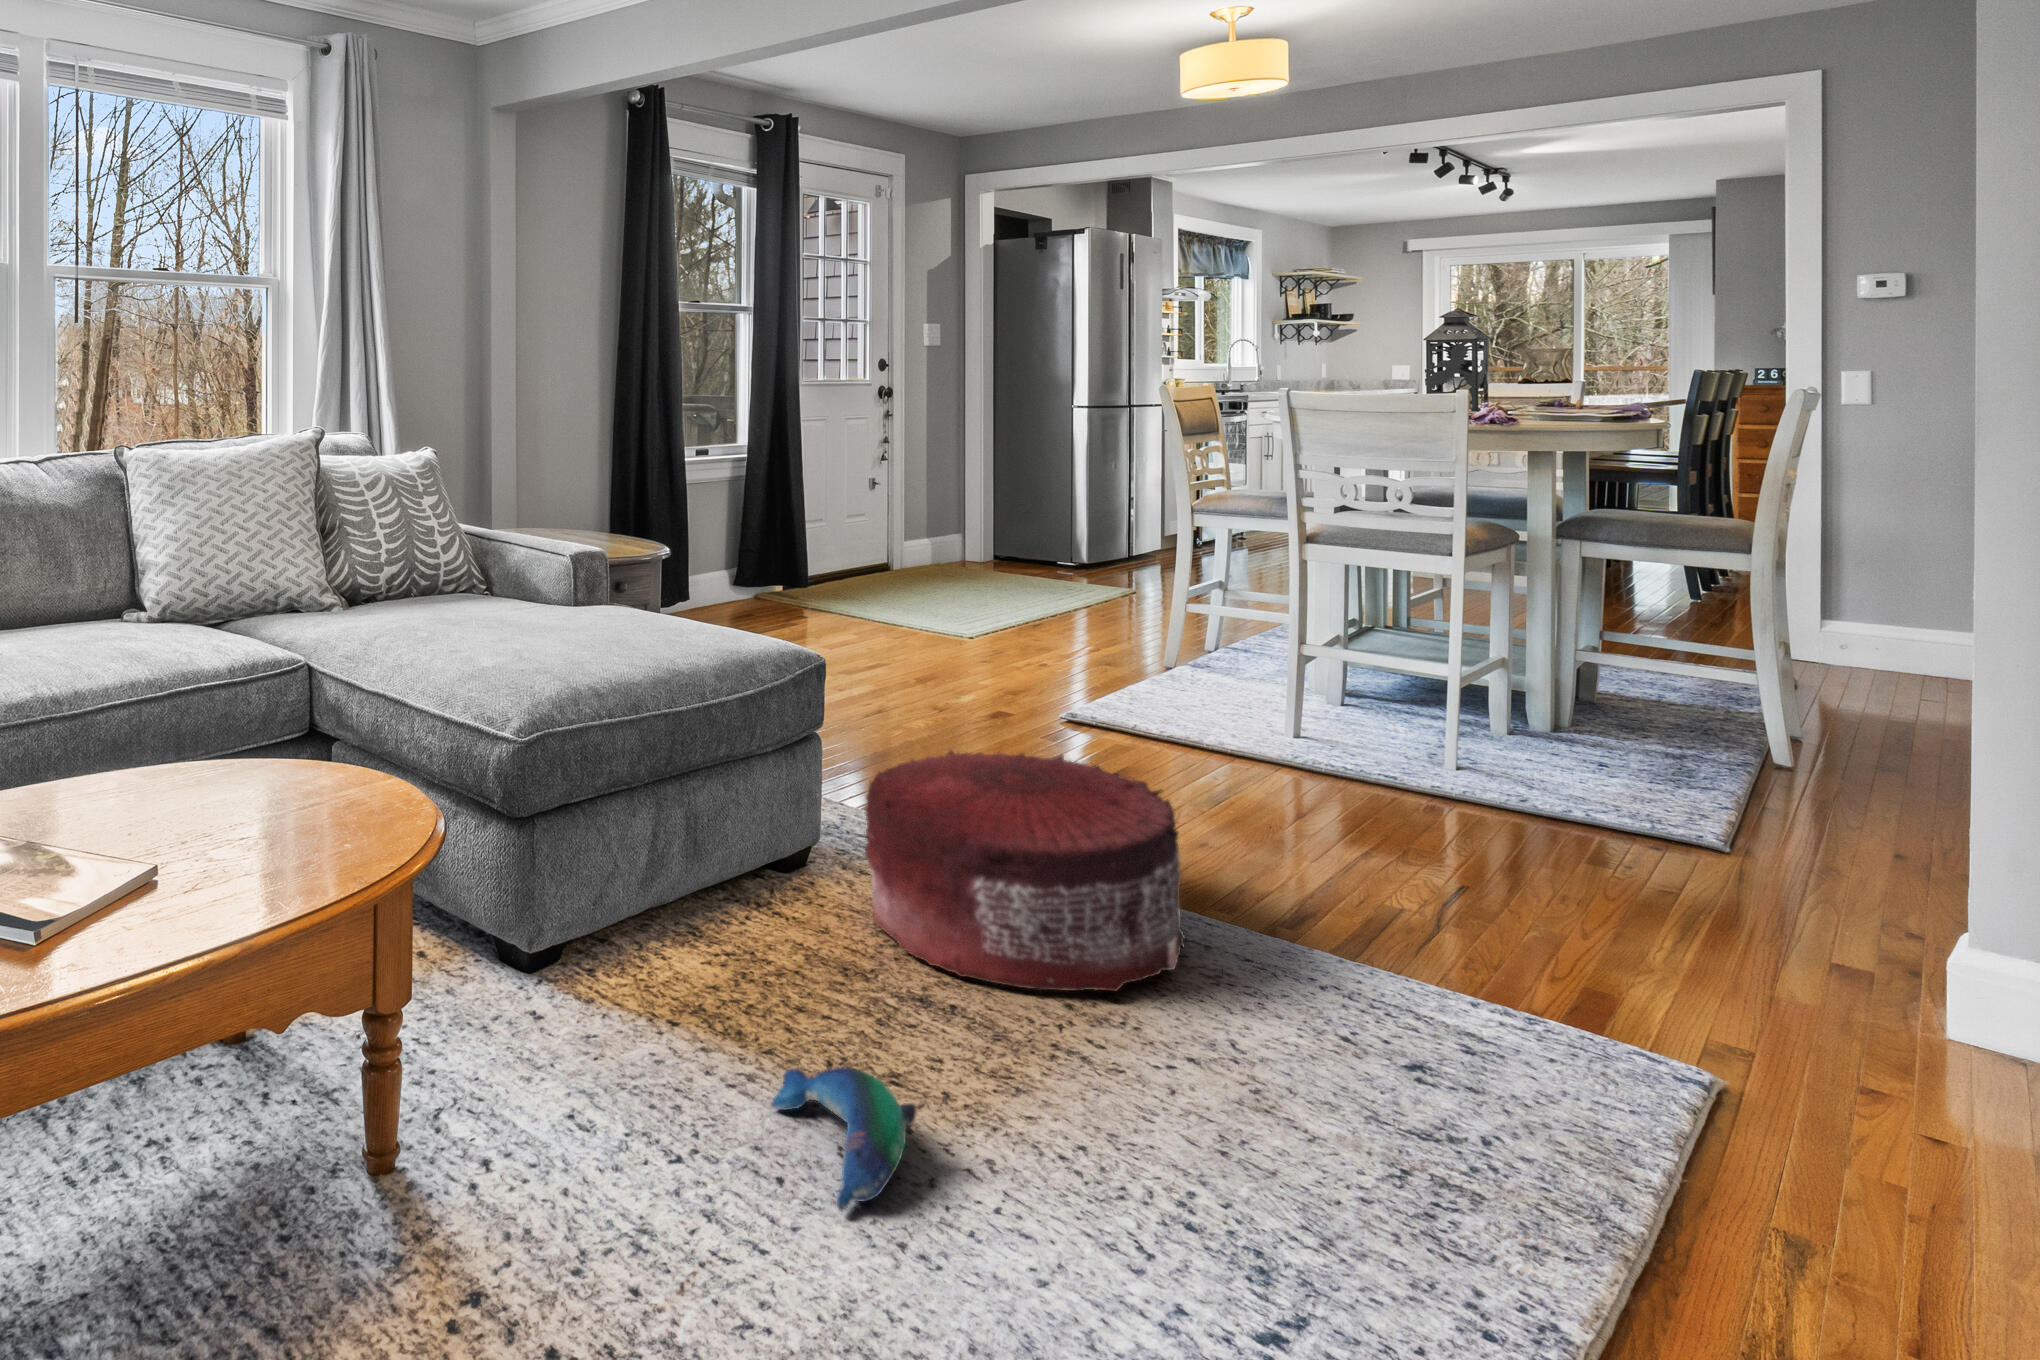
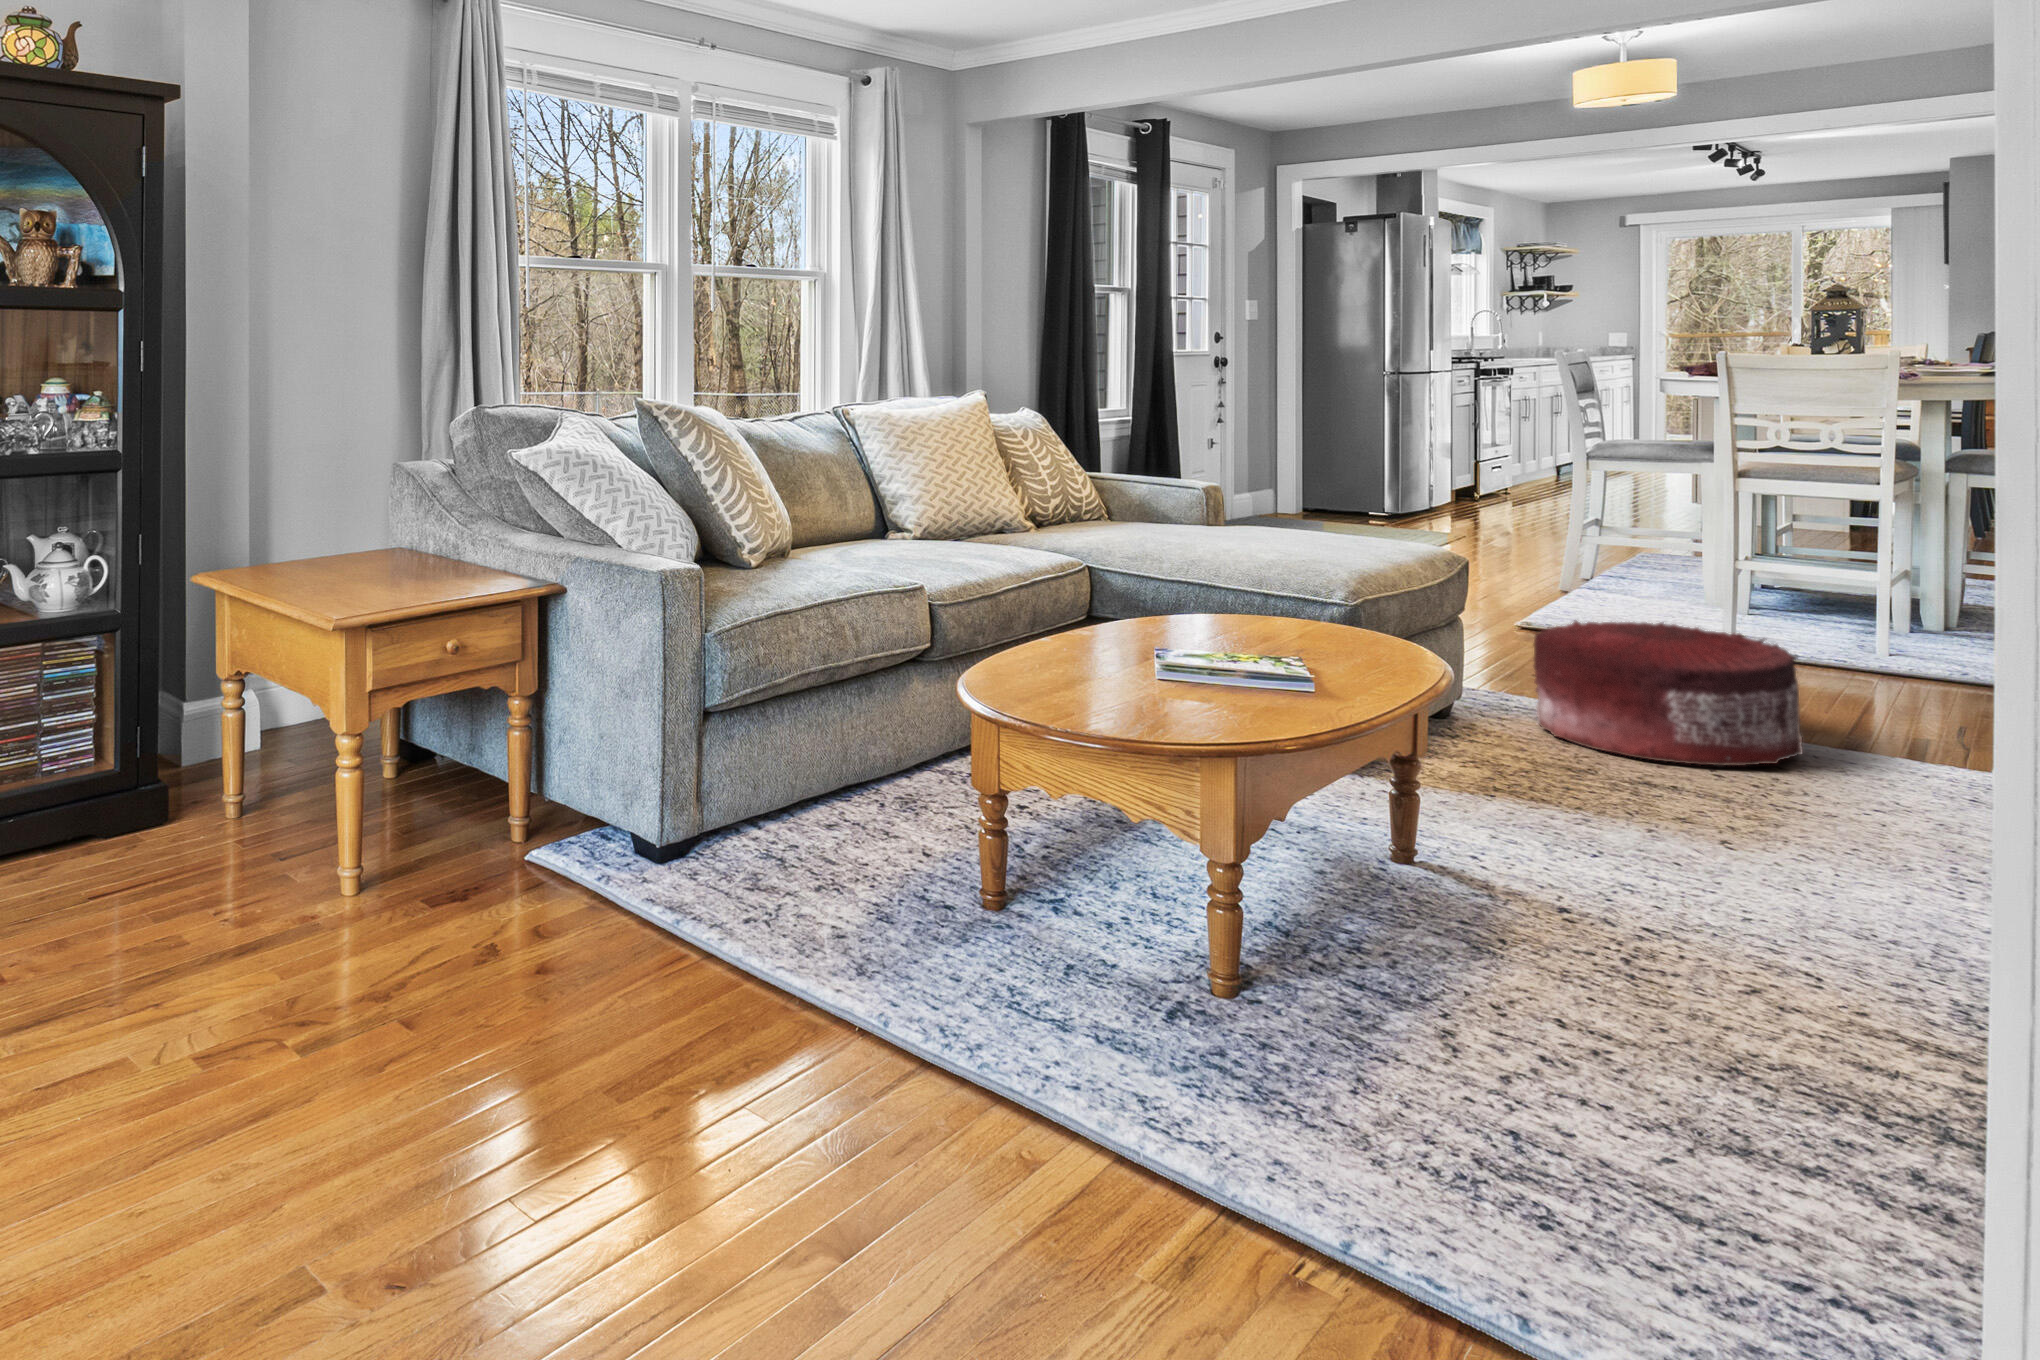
plush toy: present [772,1067,916,1211] -> none [1611,786,1742,853]

